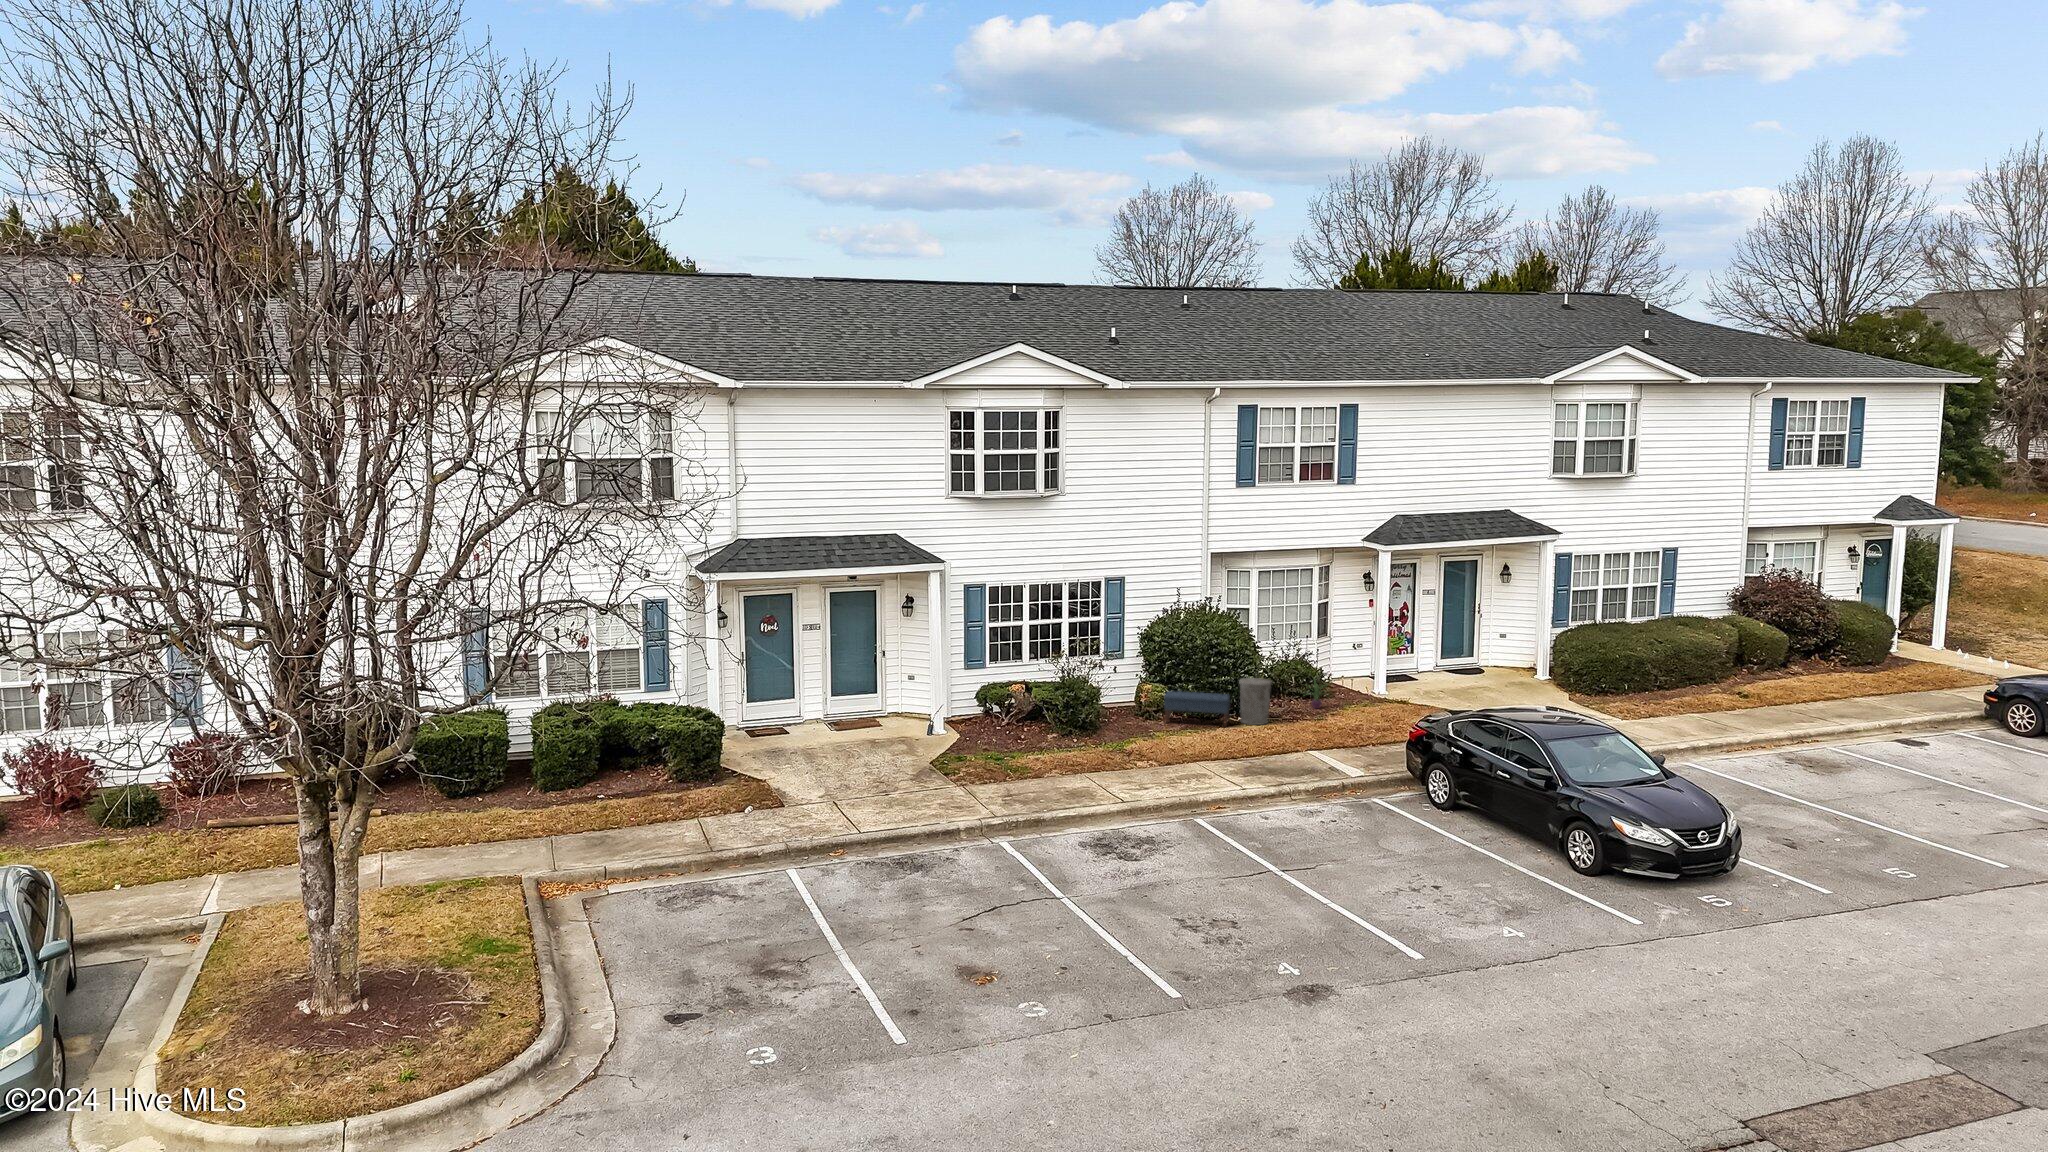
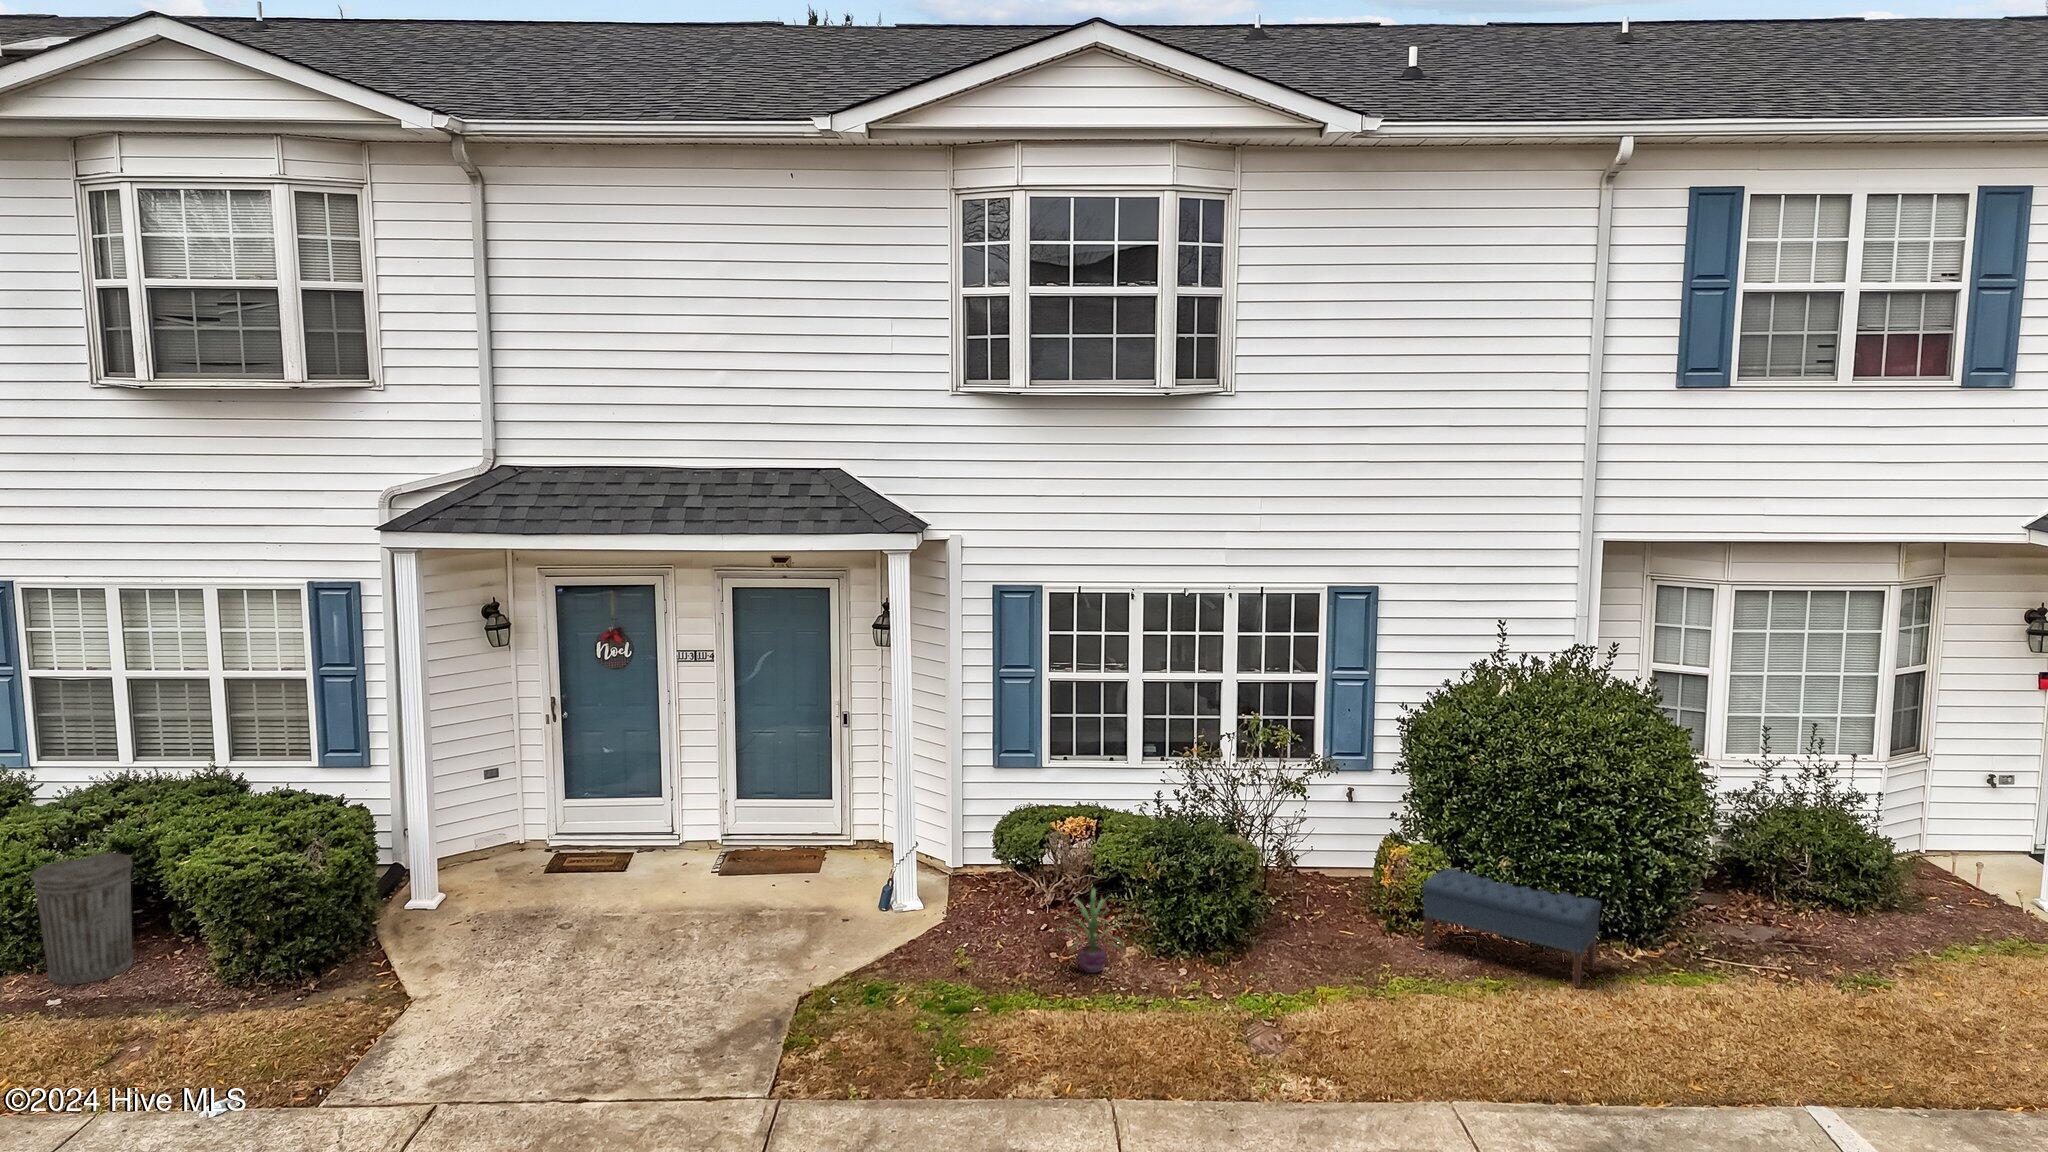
trash can: present [1239,678,1271,725] -> present [31,853,133,985]
decorative plant: present [1311,682,1322,709] -> present [1056,888,1122,973]

